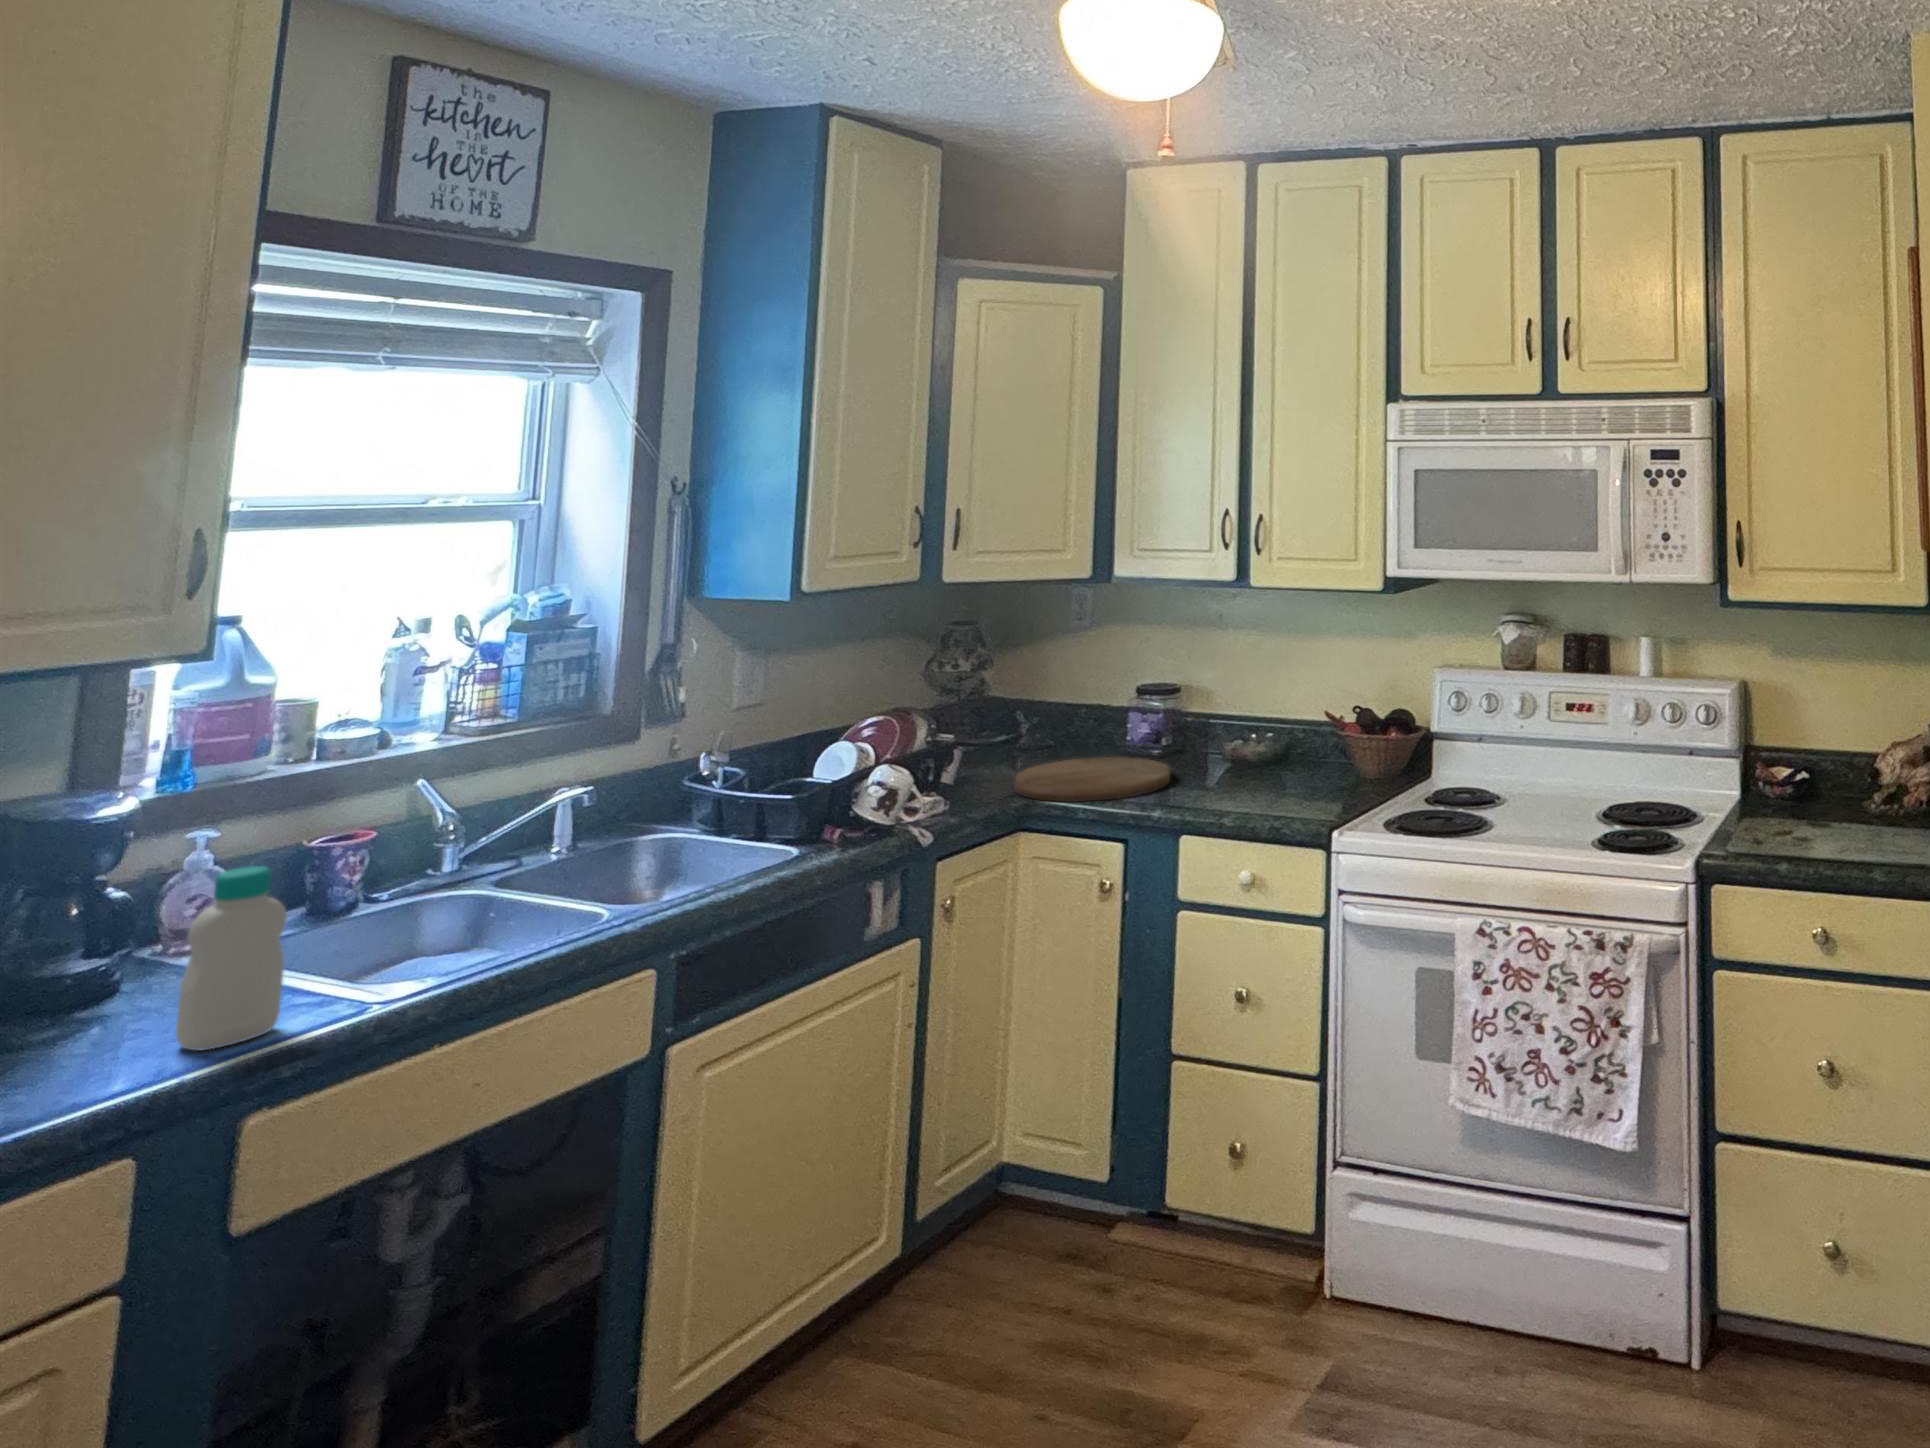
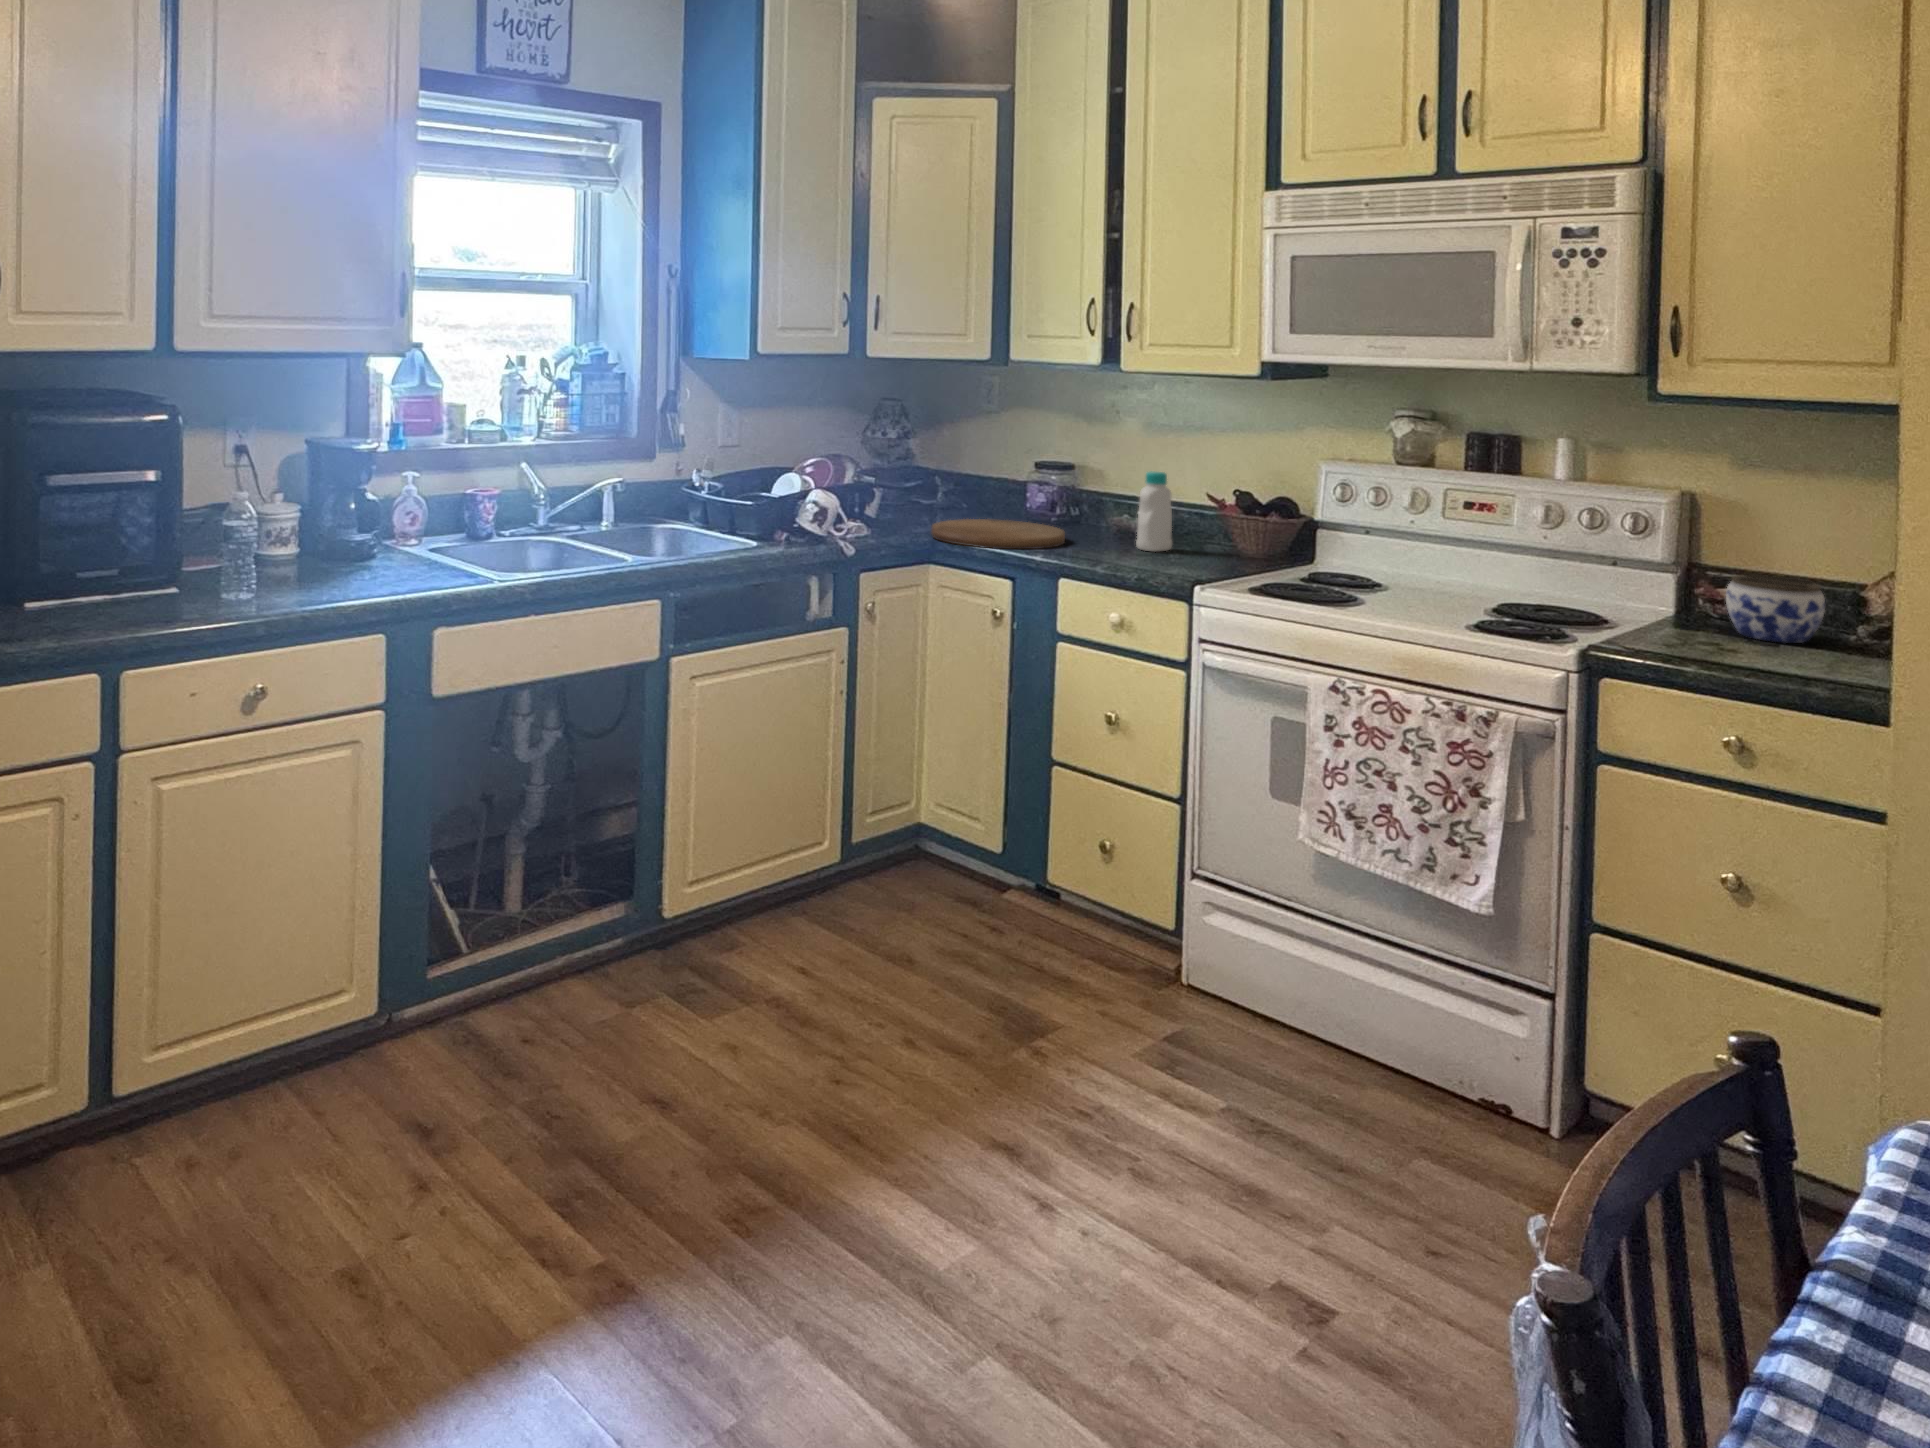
jar: none [1786,758,1858,822] -> present [1726,574,1825,643]
bottle: present [176,866,287,1051] -> present [1136,471,1172,552]

